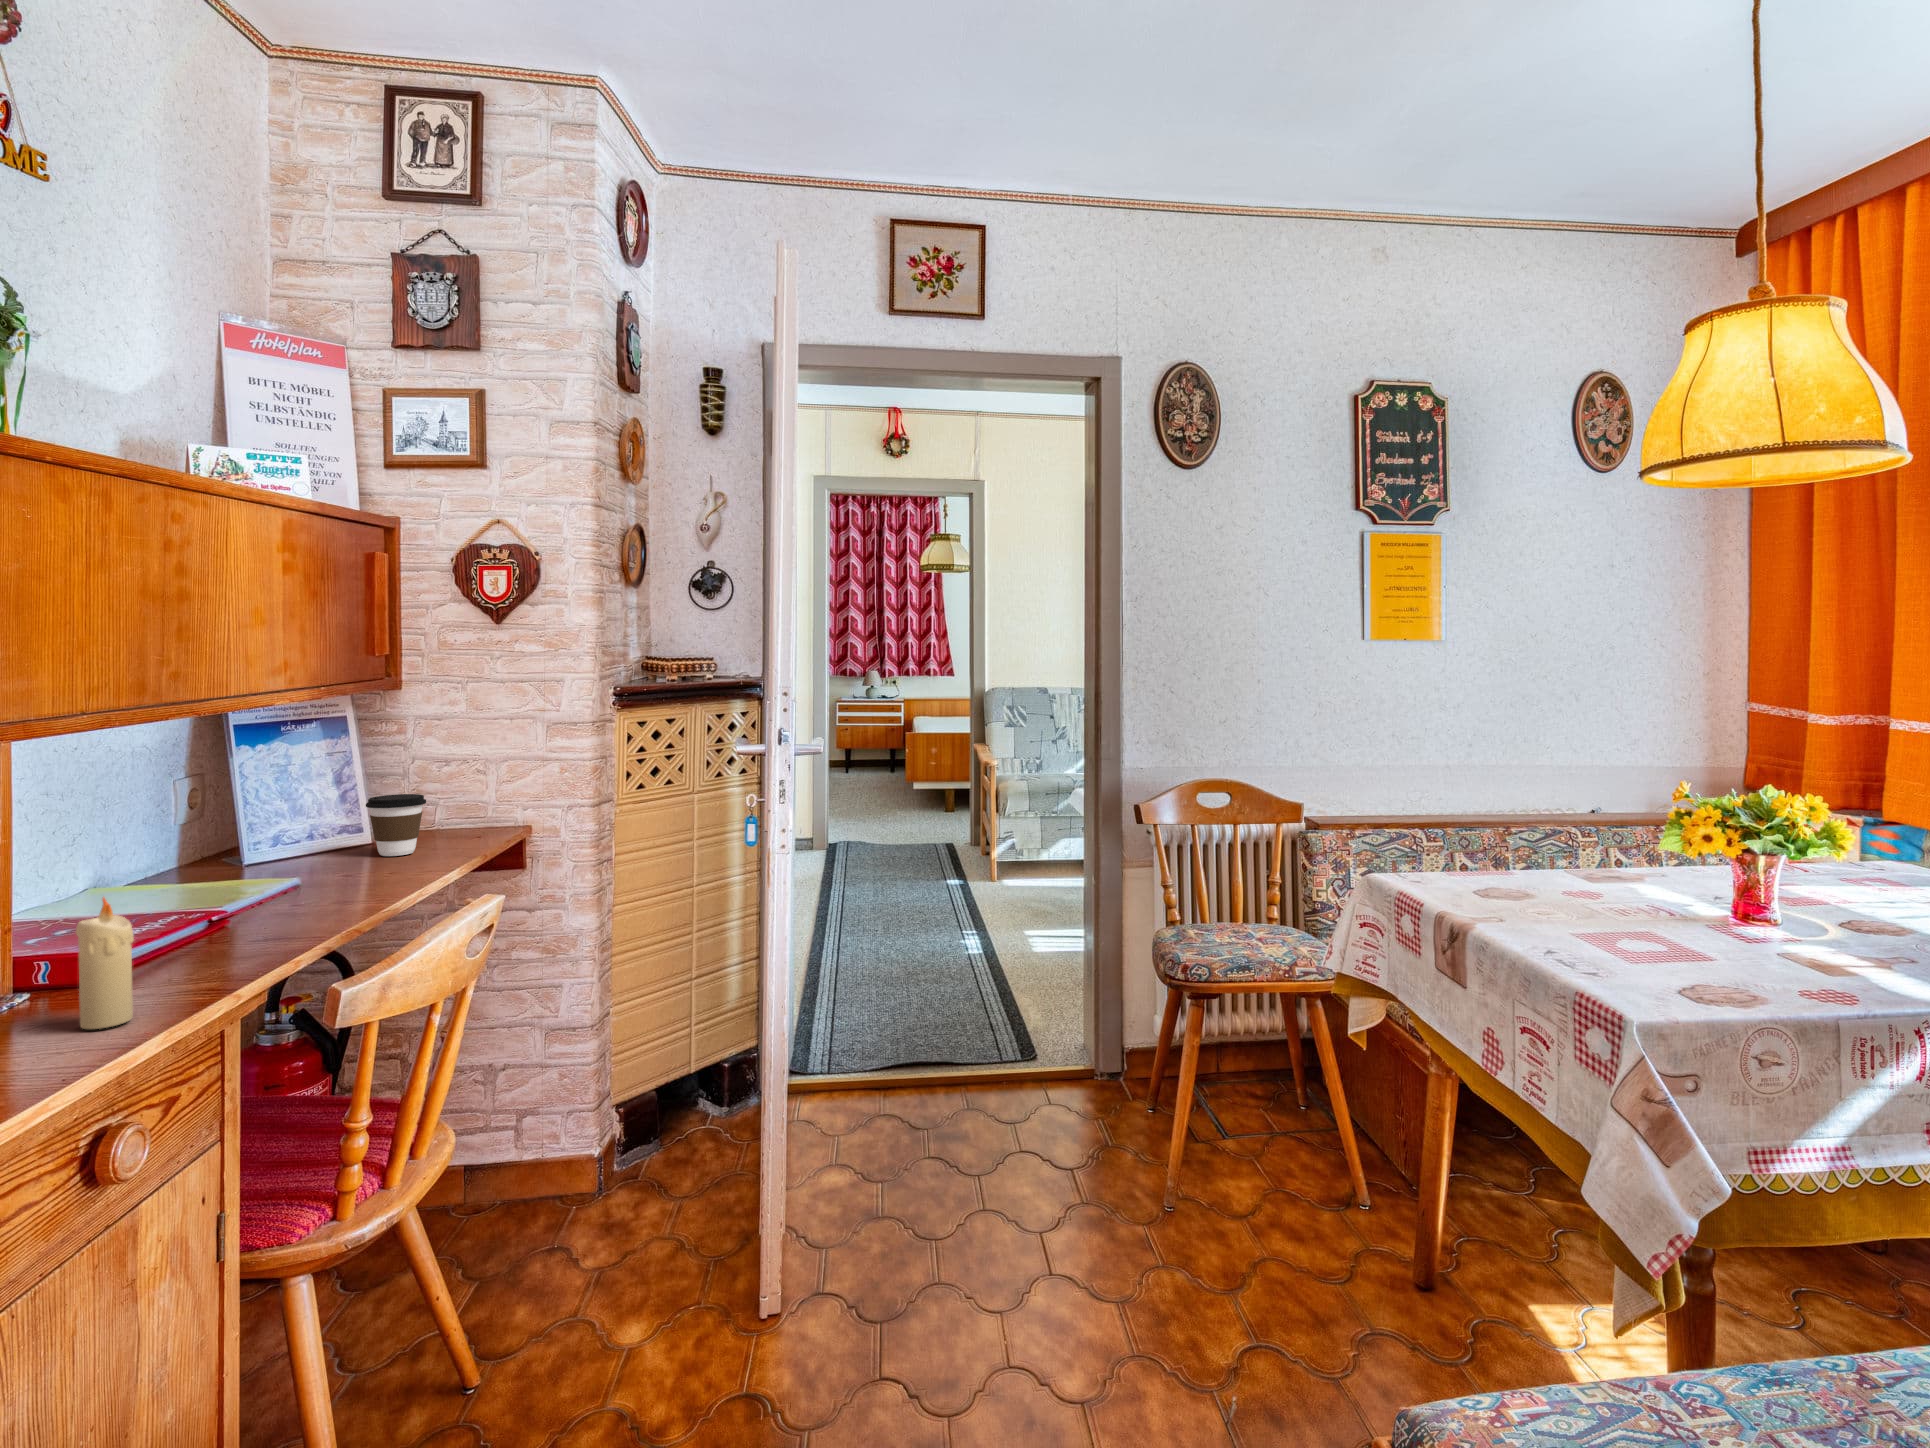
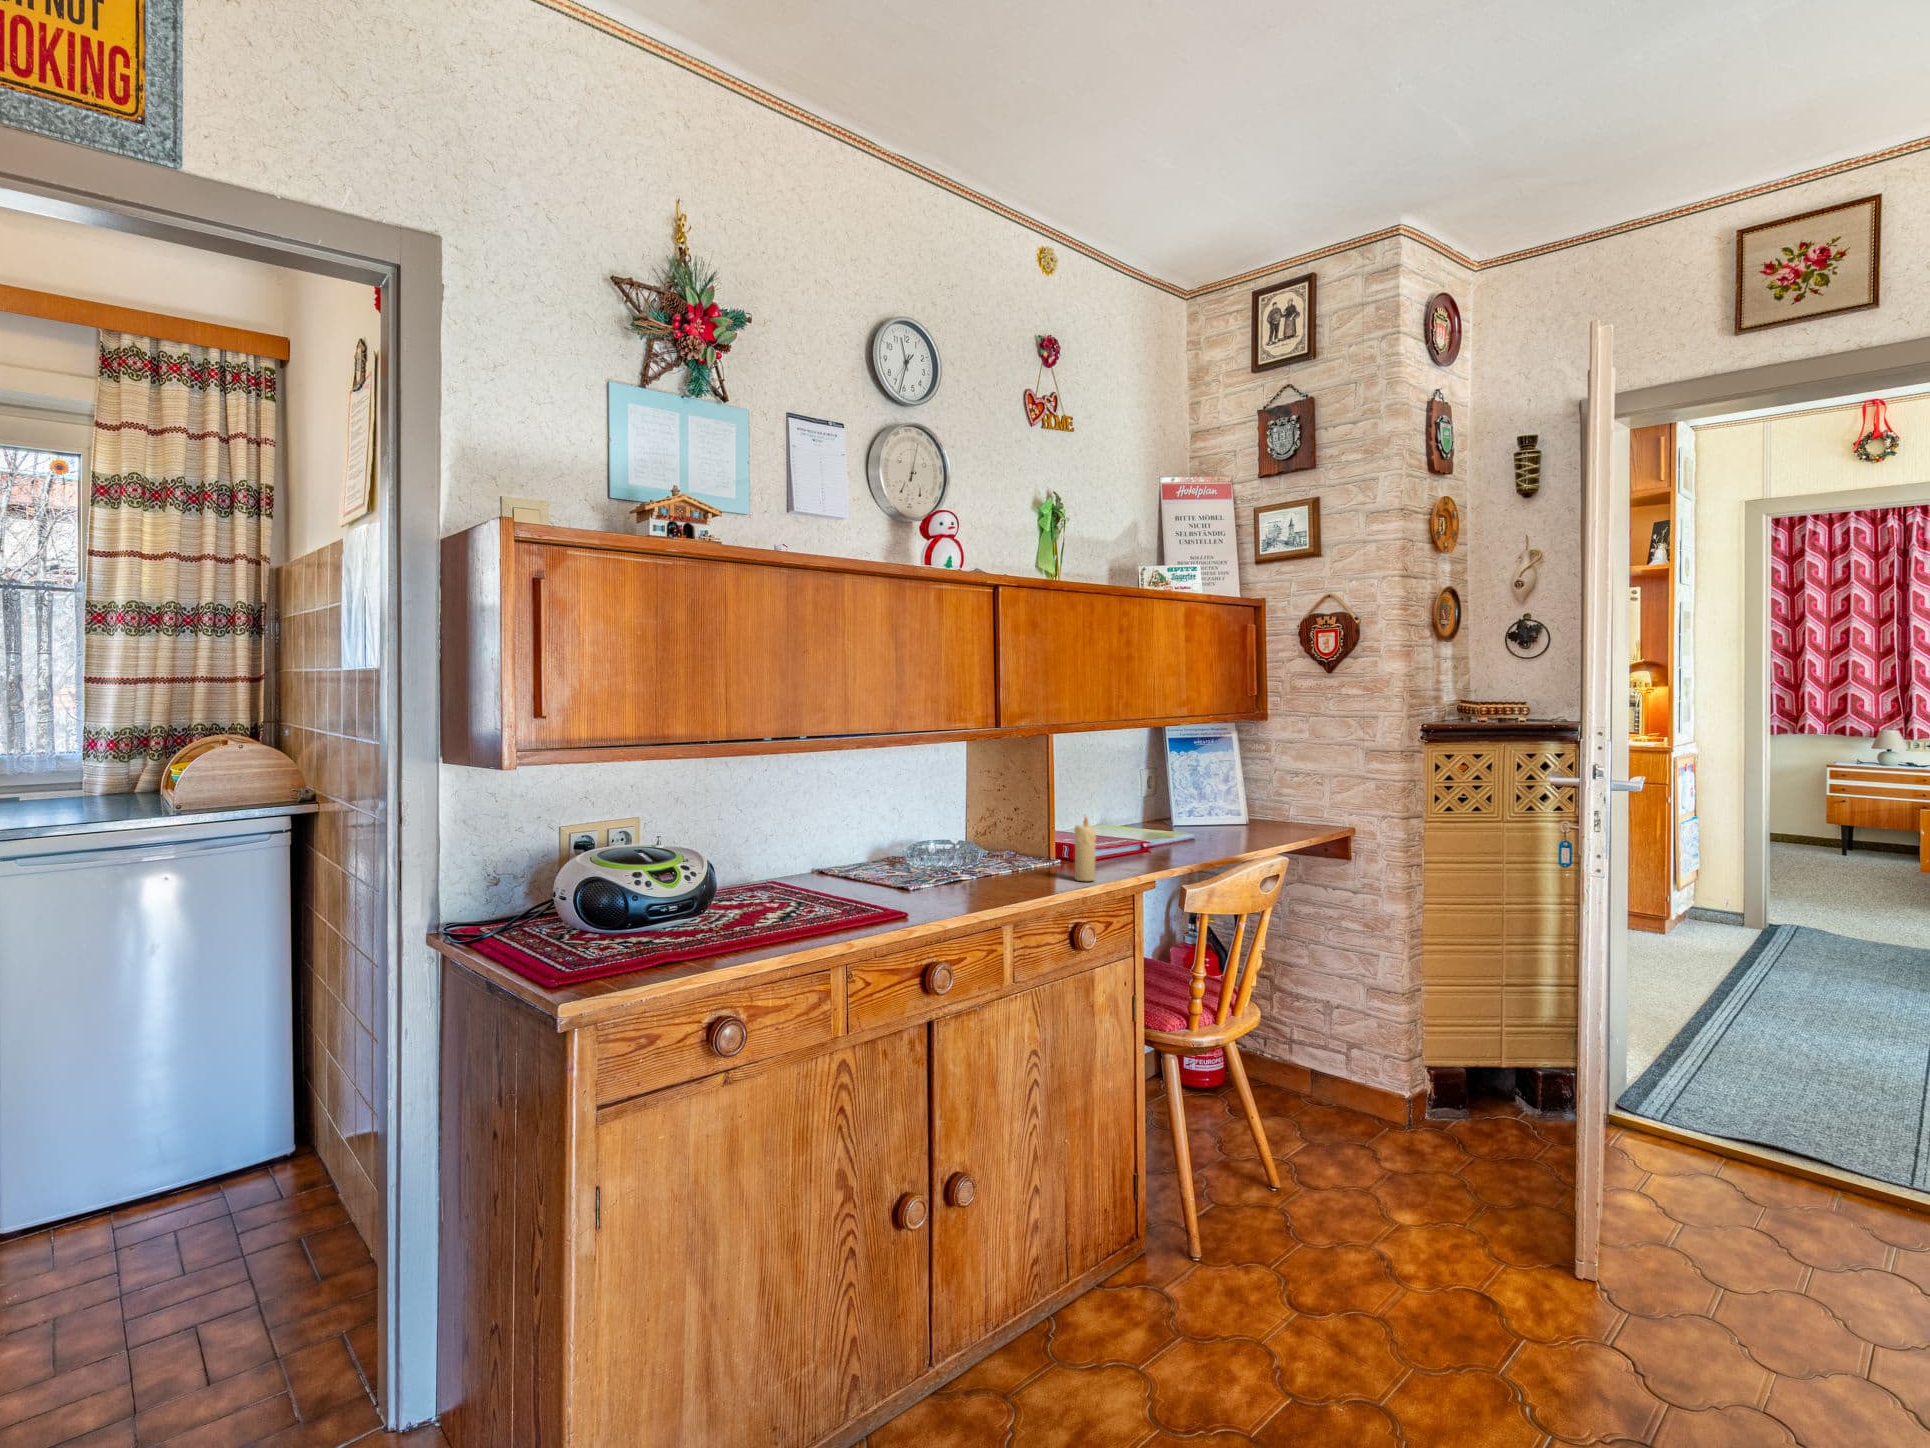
coffee cup: present [366,794,426,856] -> none [1234,796,1272,839]

